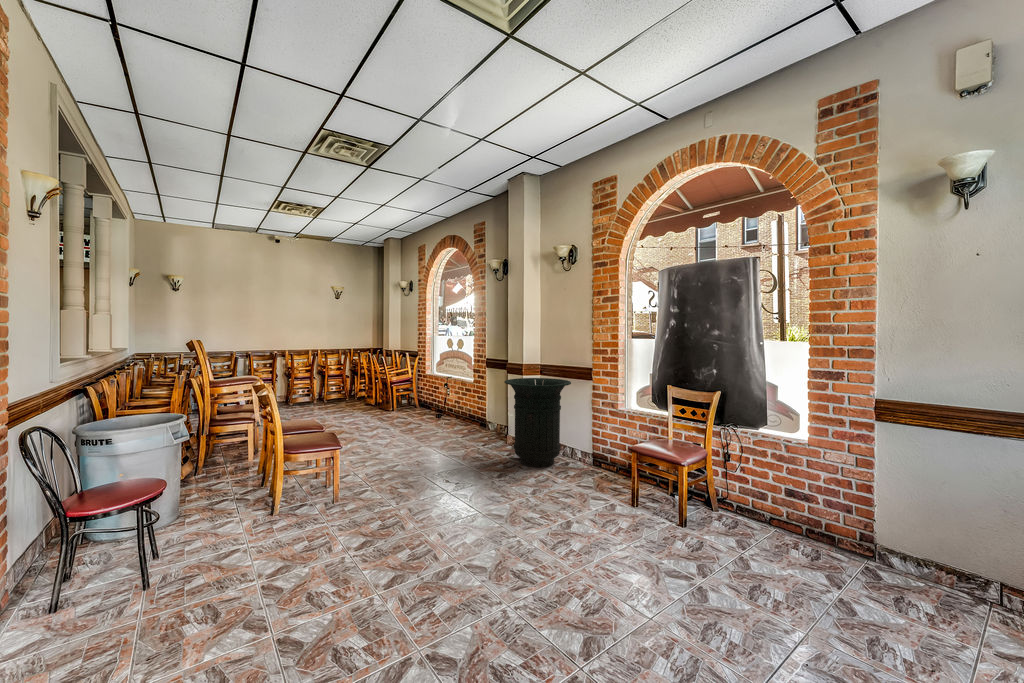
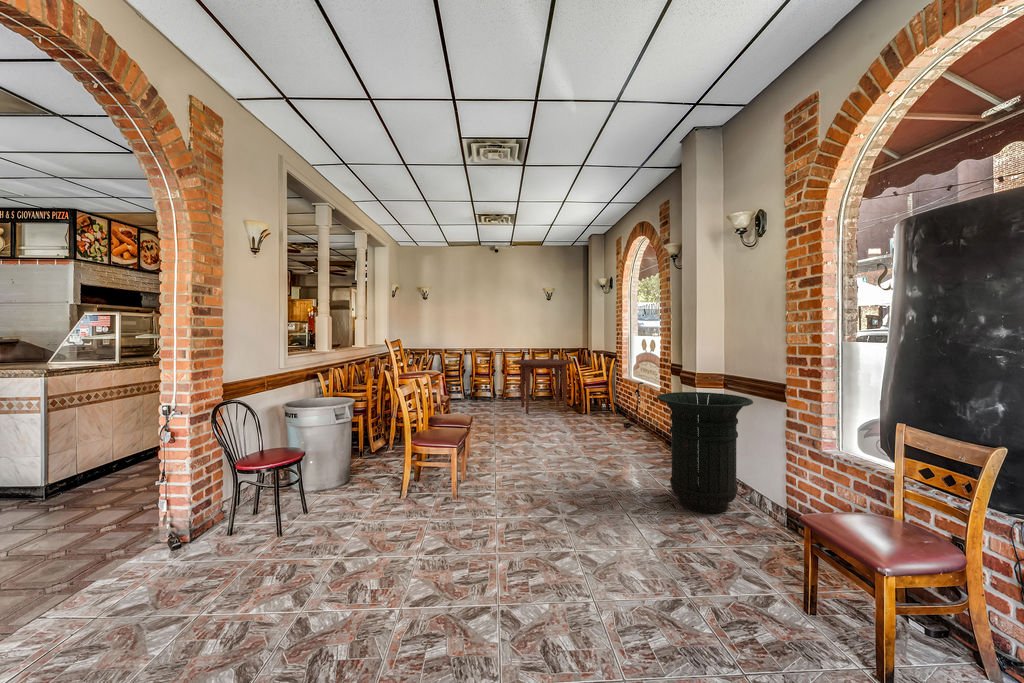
dining table: none [311,359,377,414] -> present [513,359,573,414]

